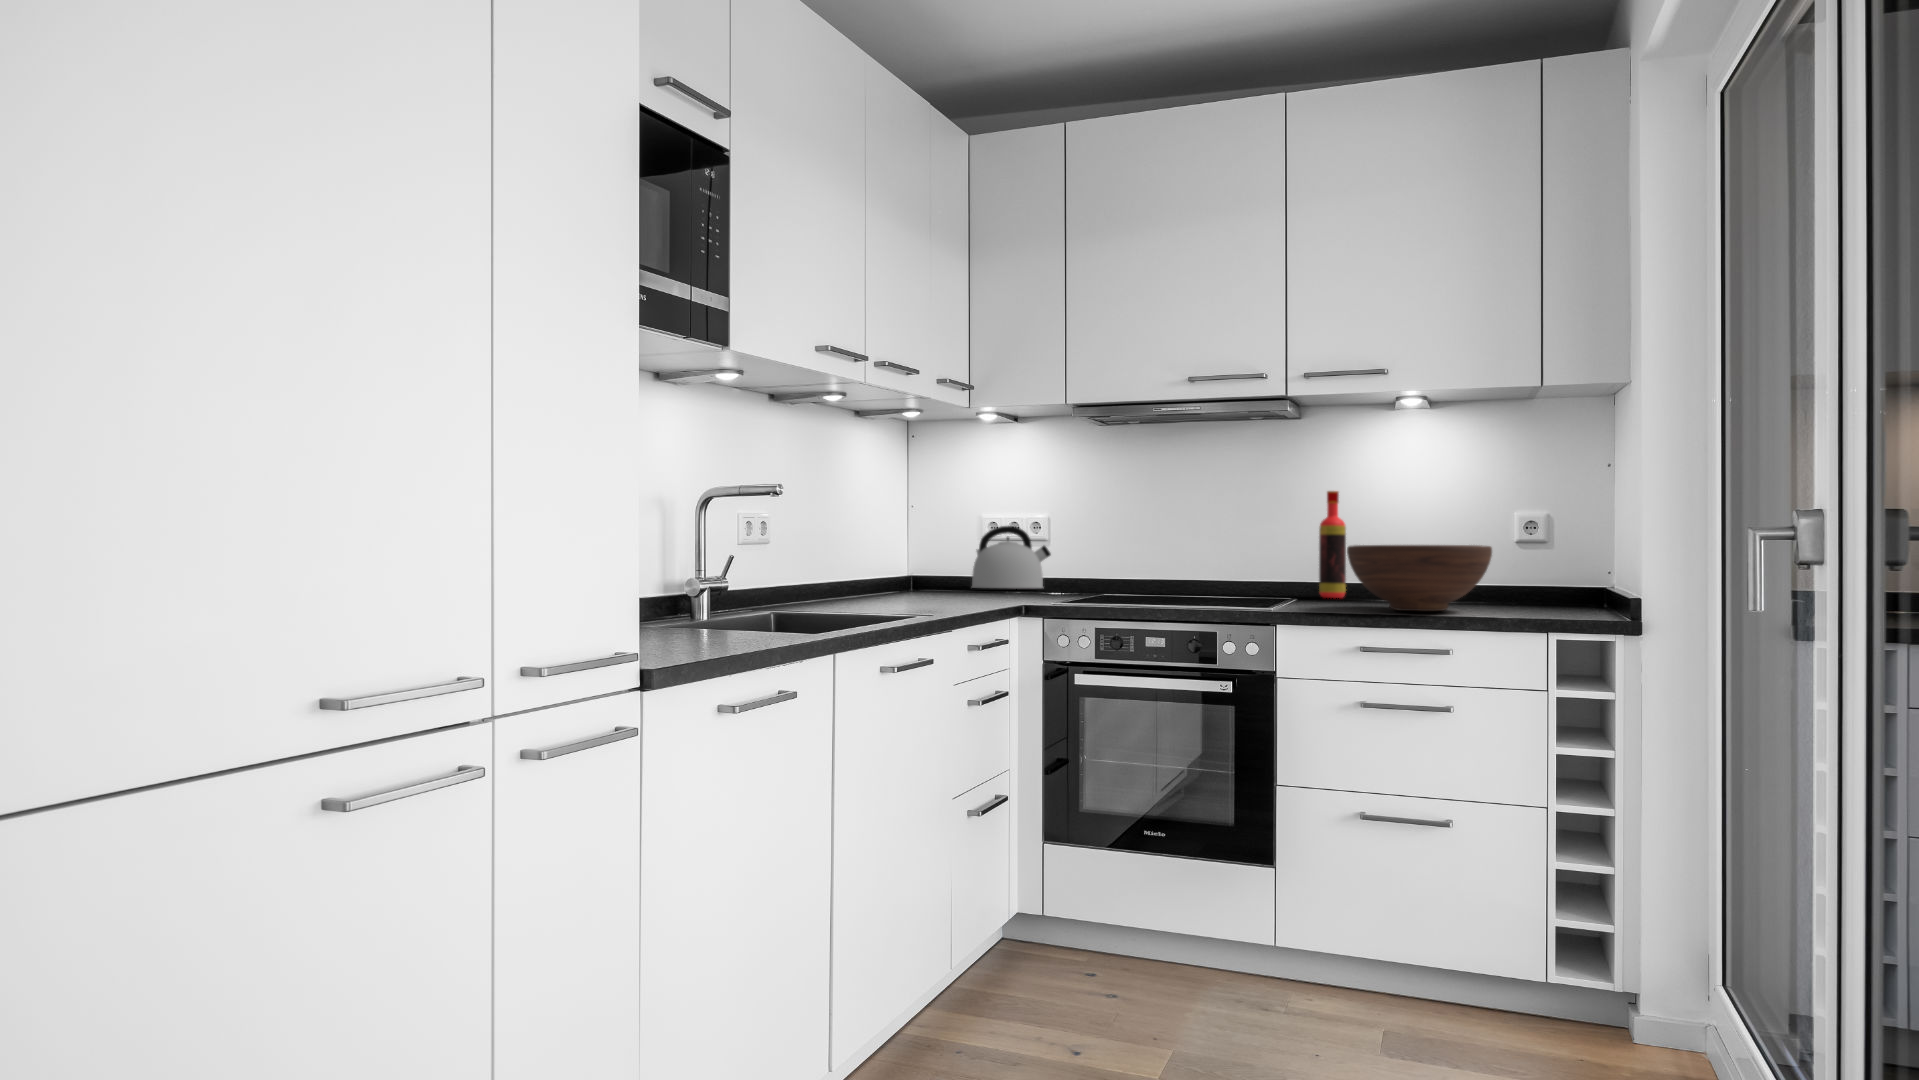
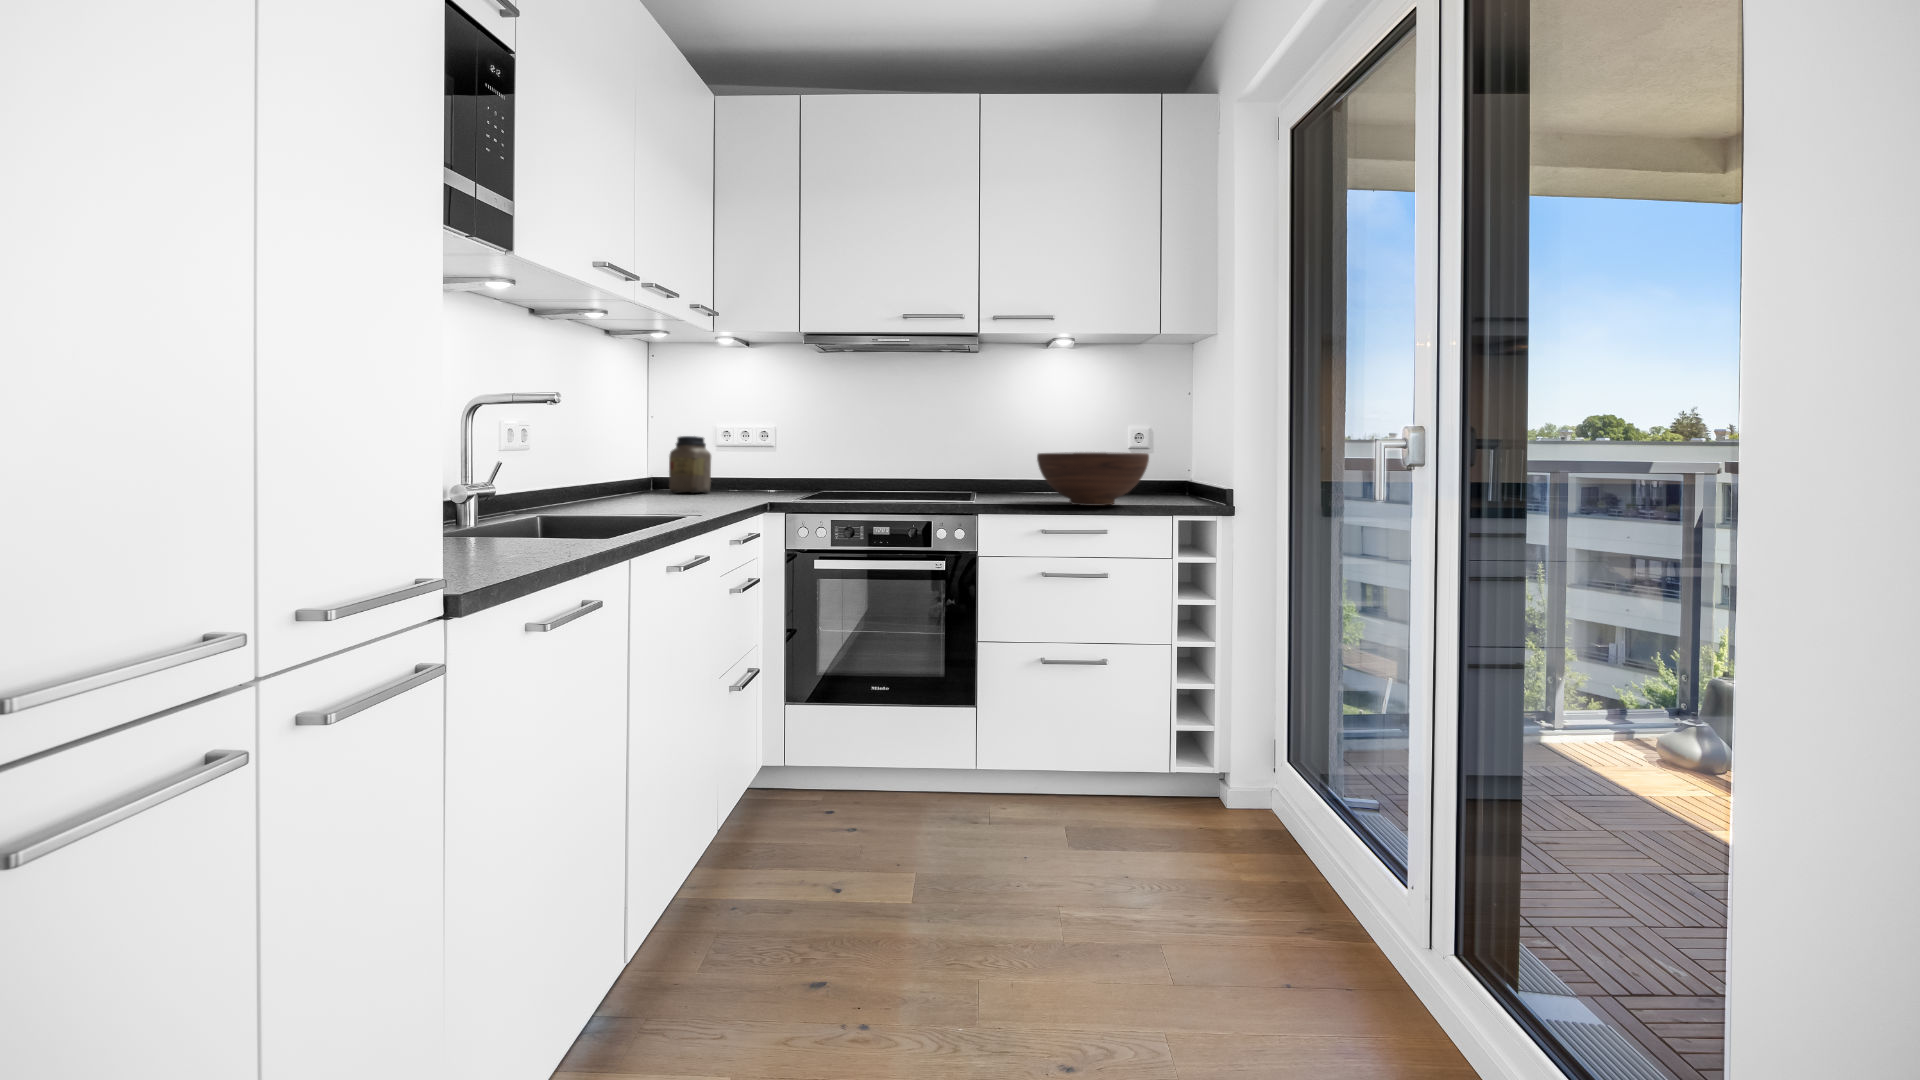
bottle: present [1319,491,1346,598] -> none [1000,409,1020,494]
kettle: present [972,526,1051,588] -> none [707,436,775,488]
jar: none [923,527,972,593] -> present [669,436,711,493]

